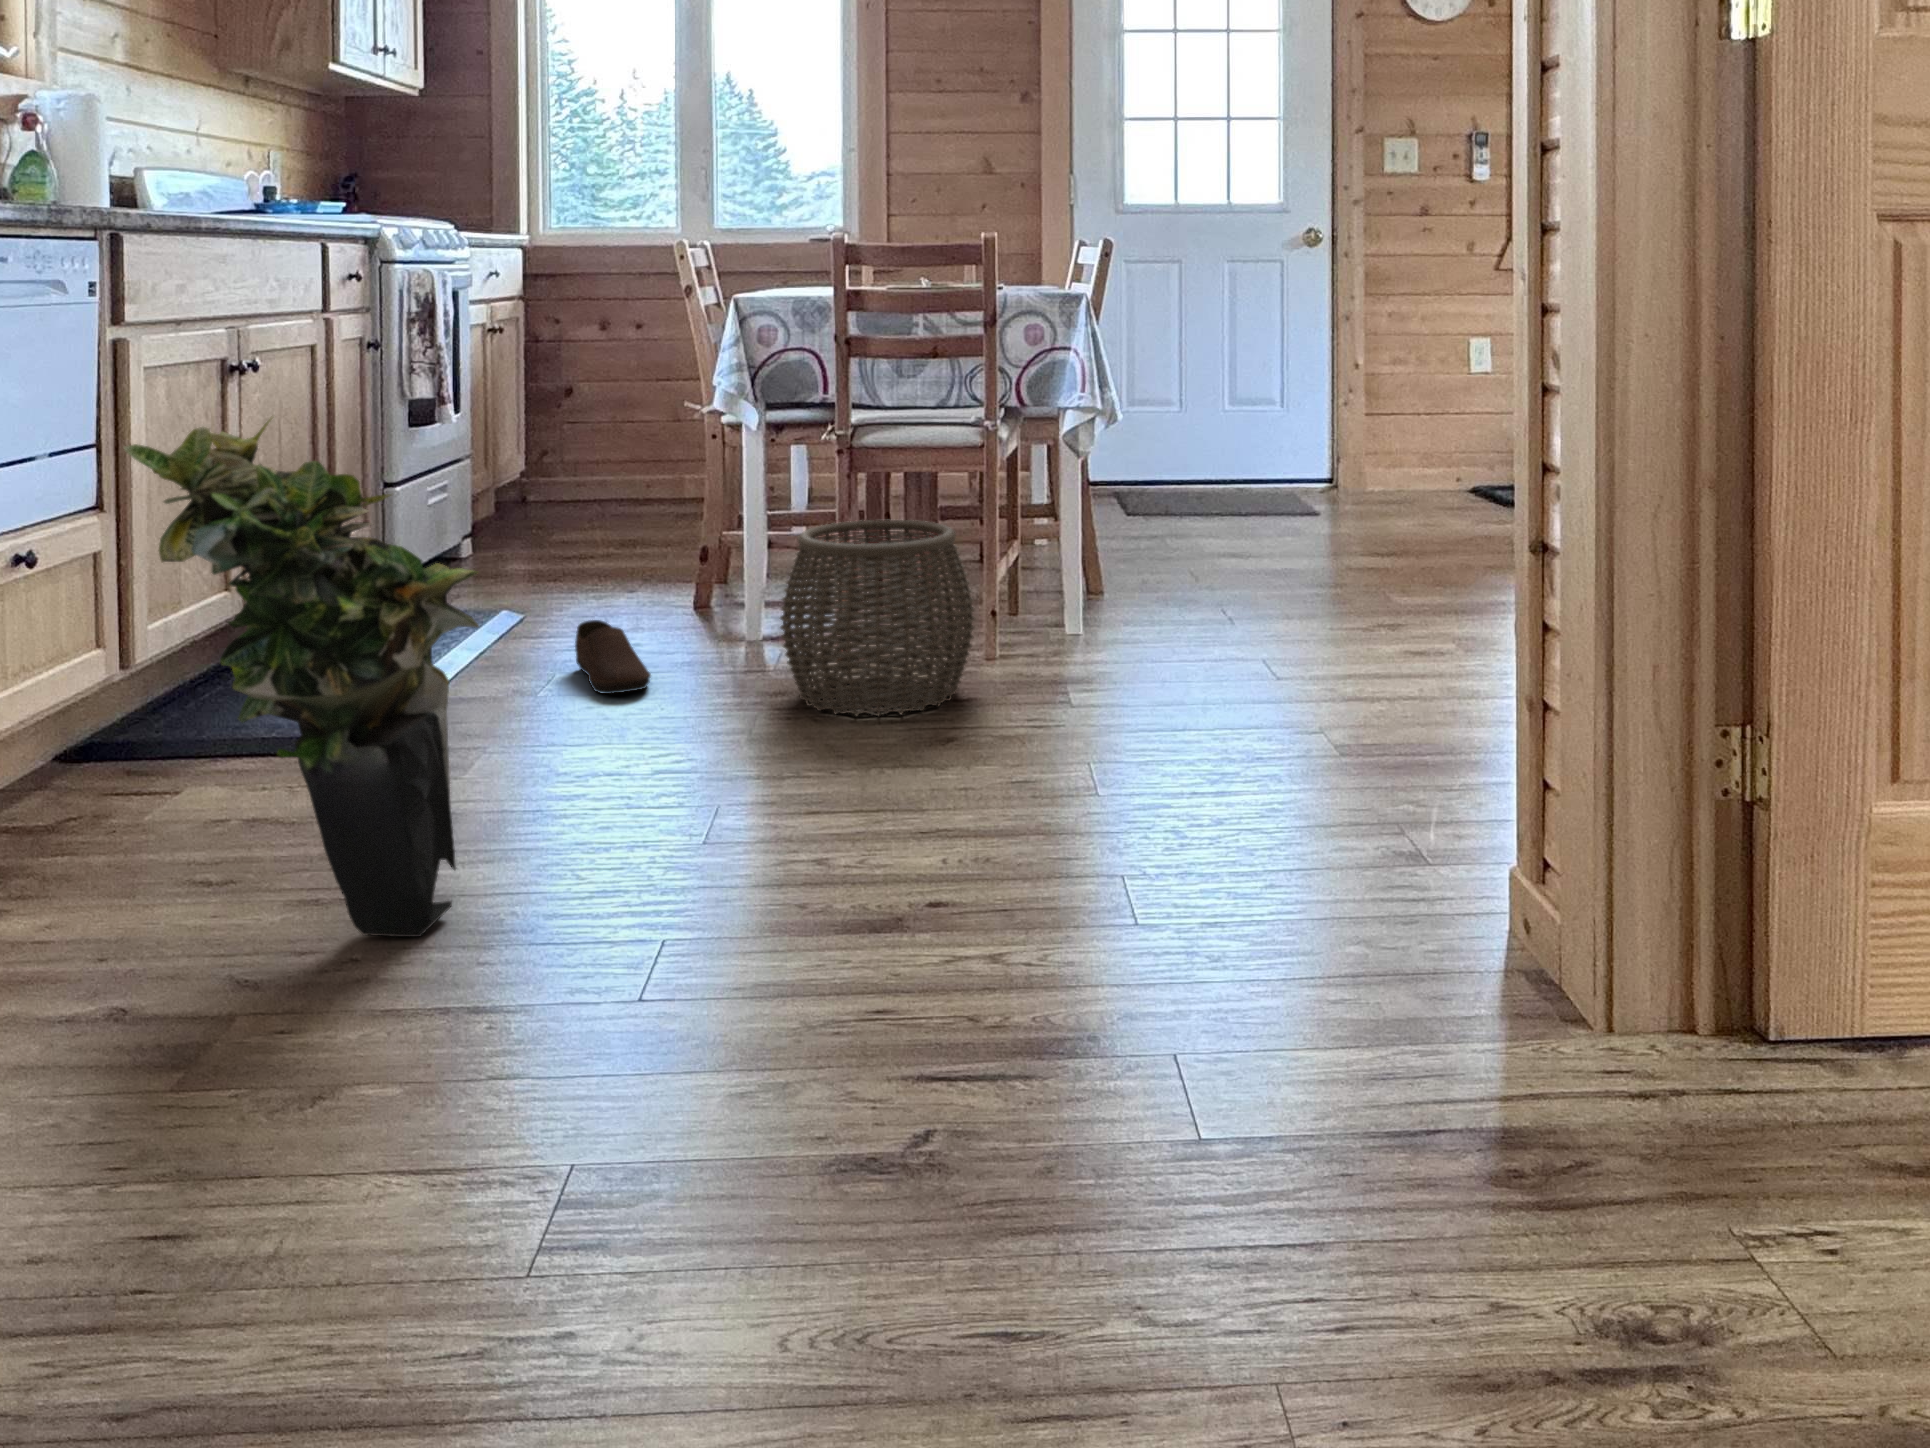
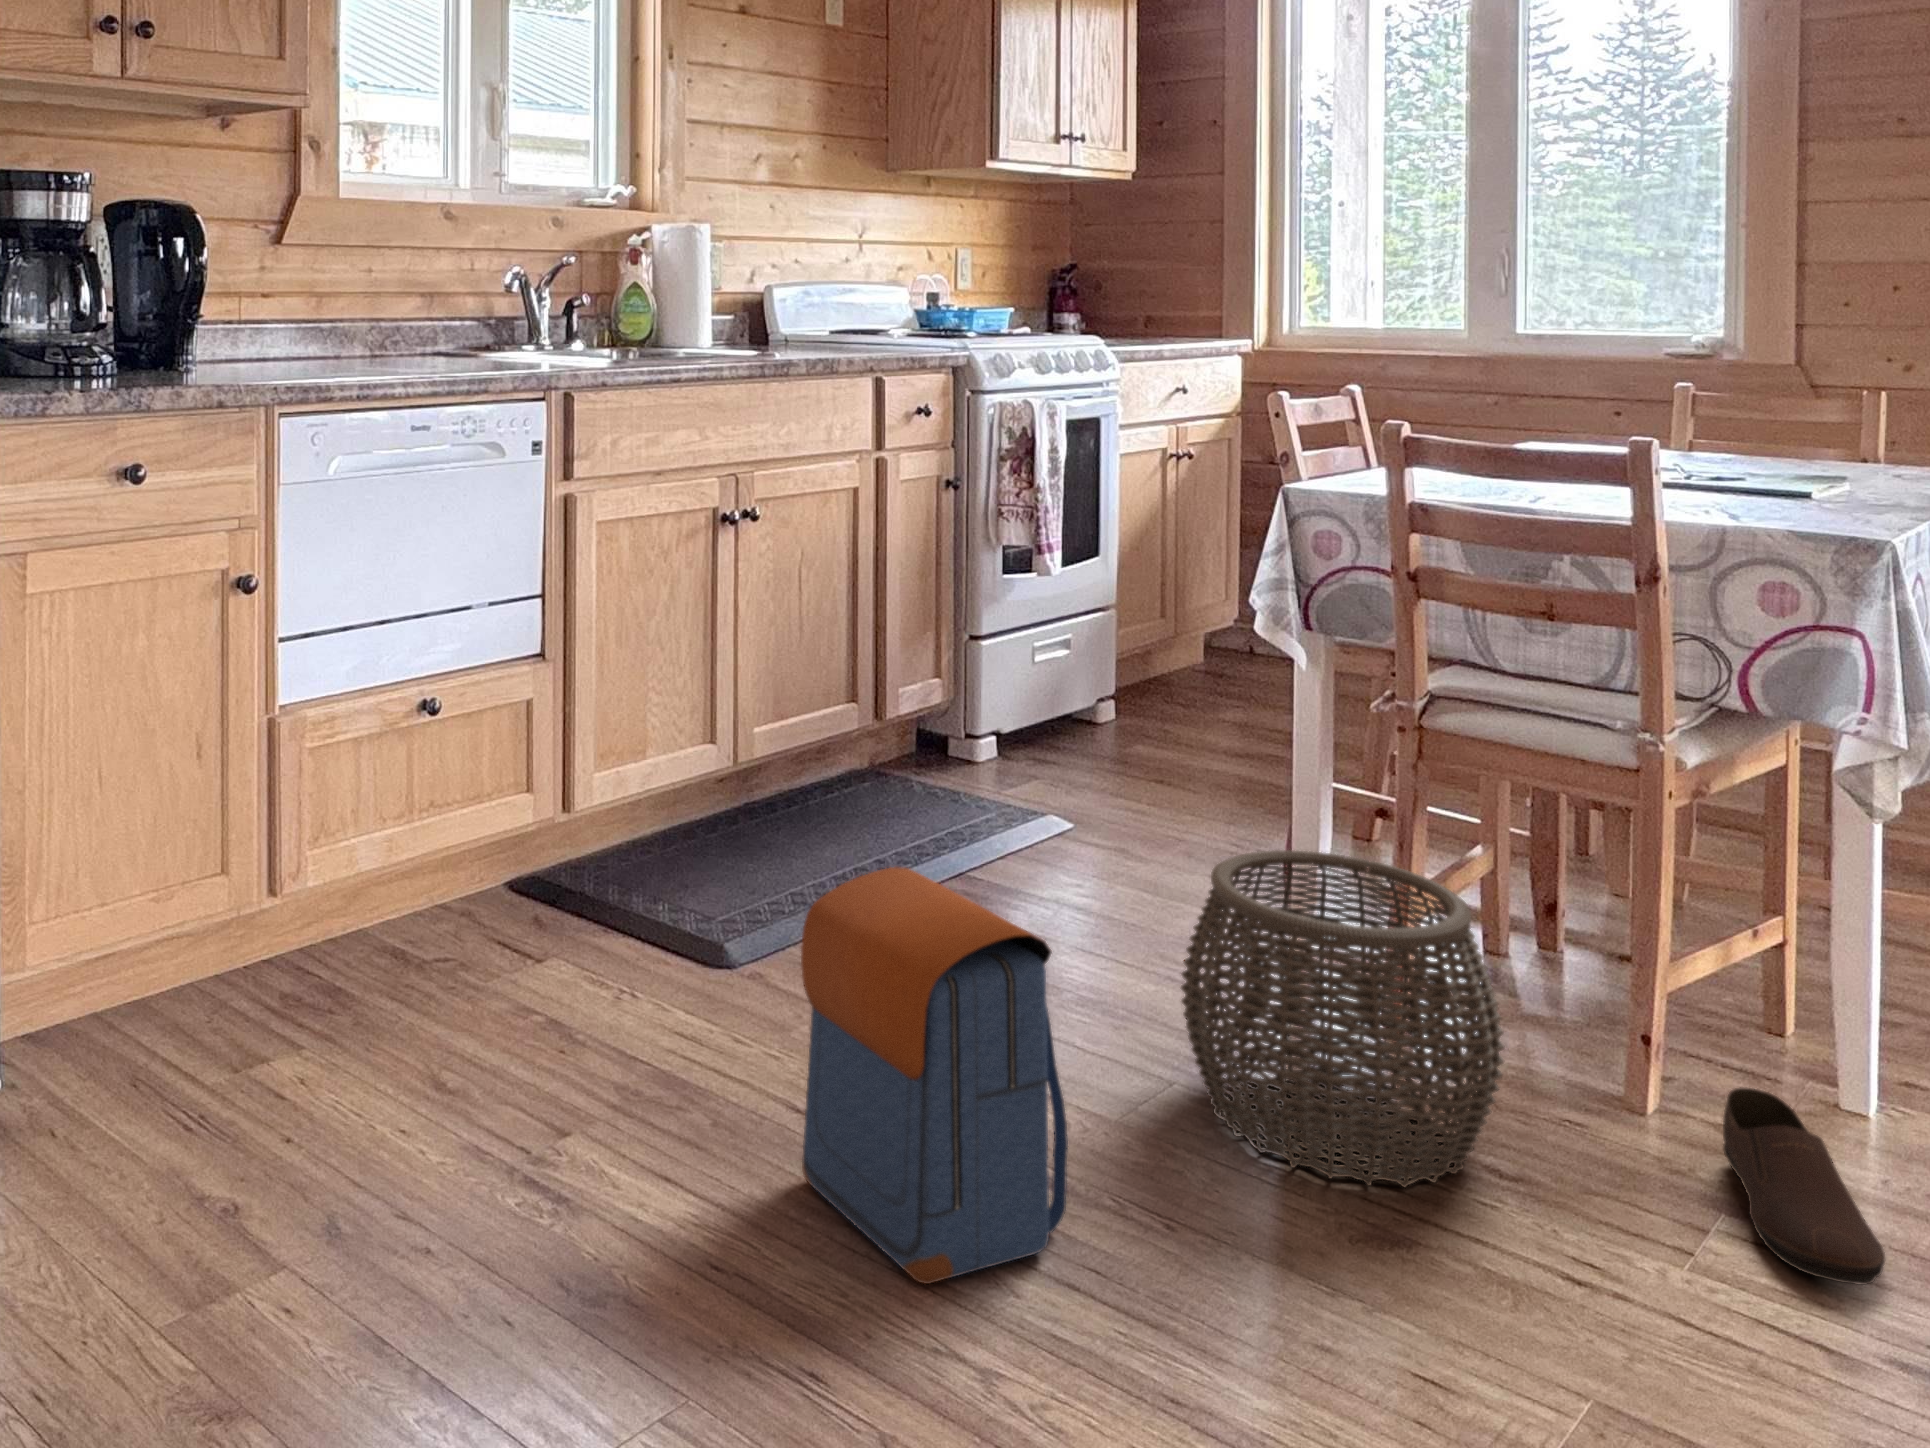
potted plant: present [124,418,479,937] -> none [253,650,569,1263]
backpack: none [607,554,805,826] -> present [801,867,1068,1284]
shoe: present [575,620,651,694] -> present [1723,1087,1885,1285]

